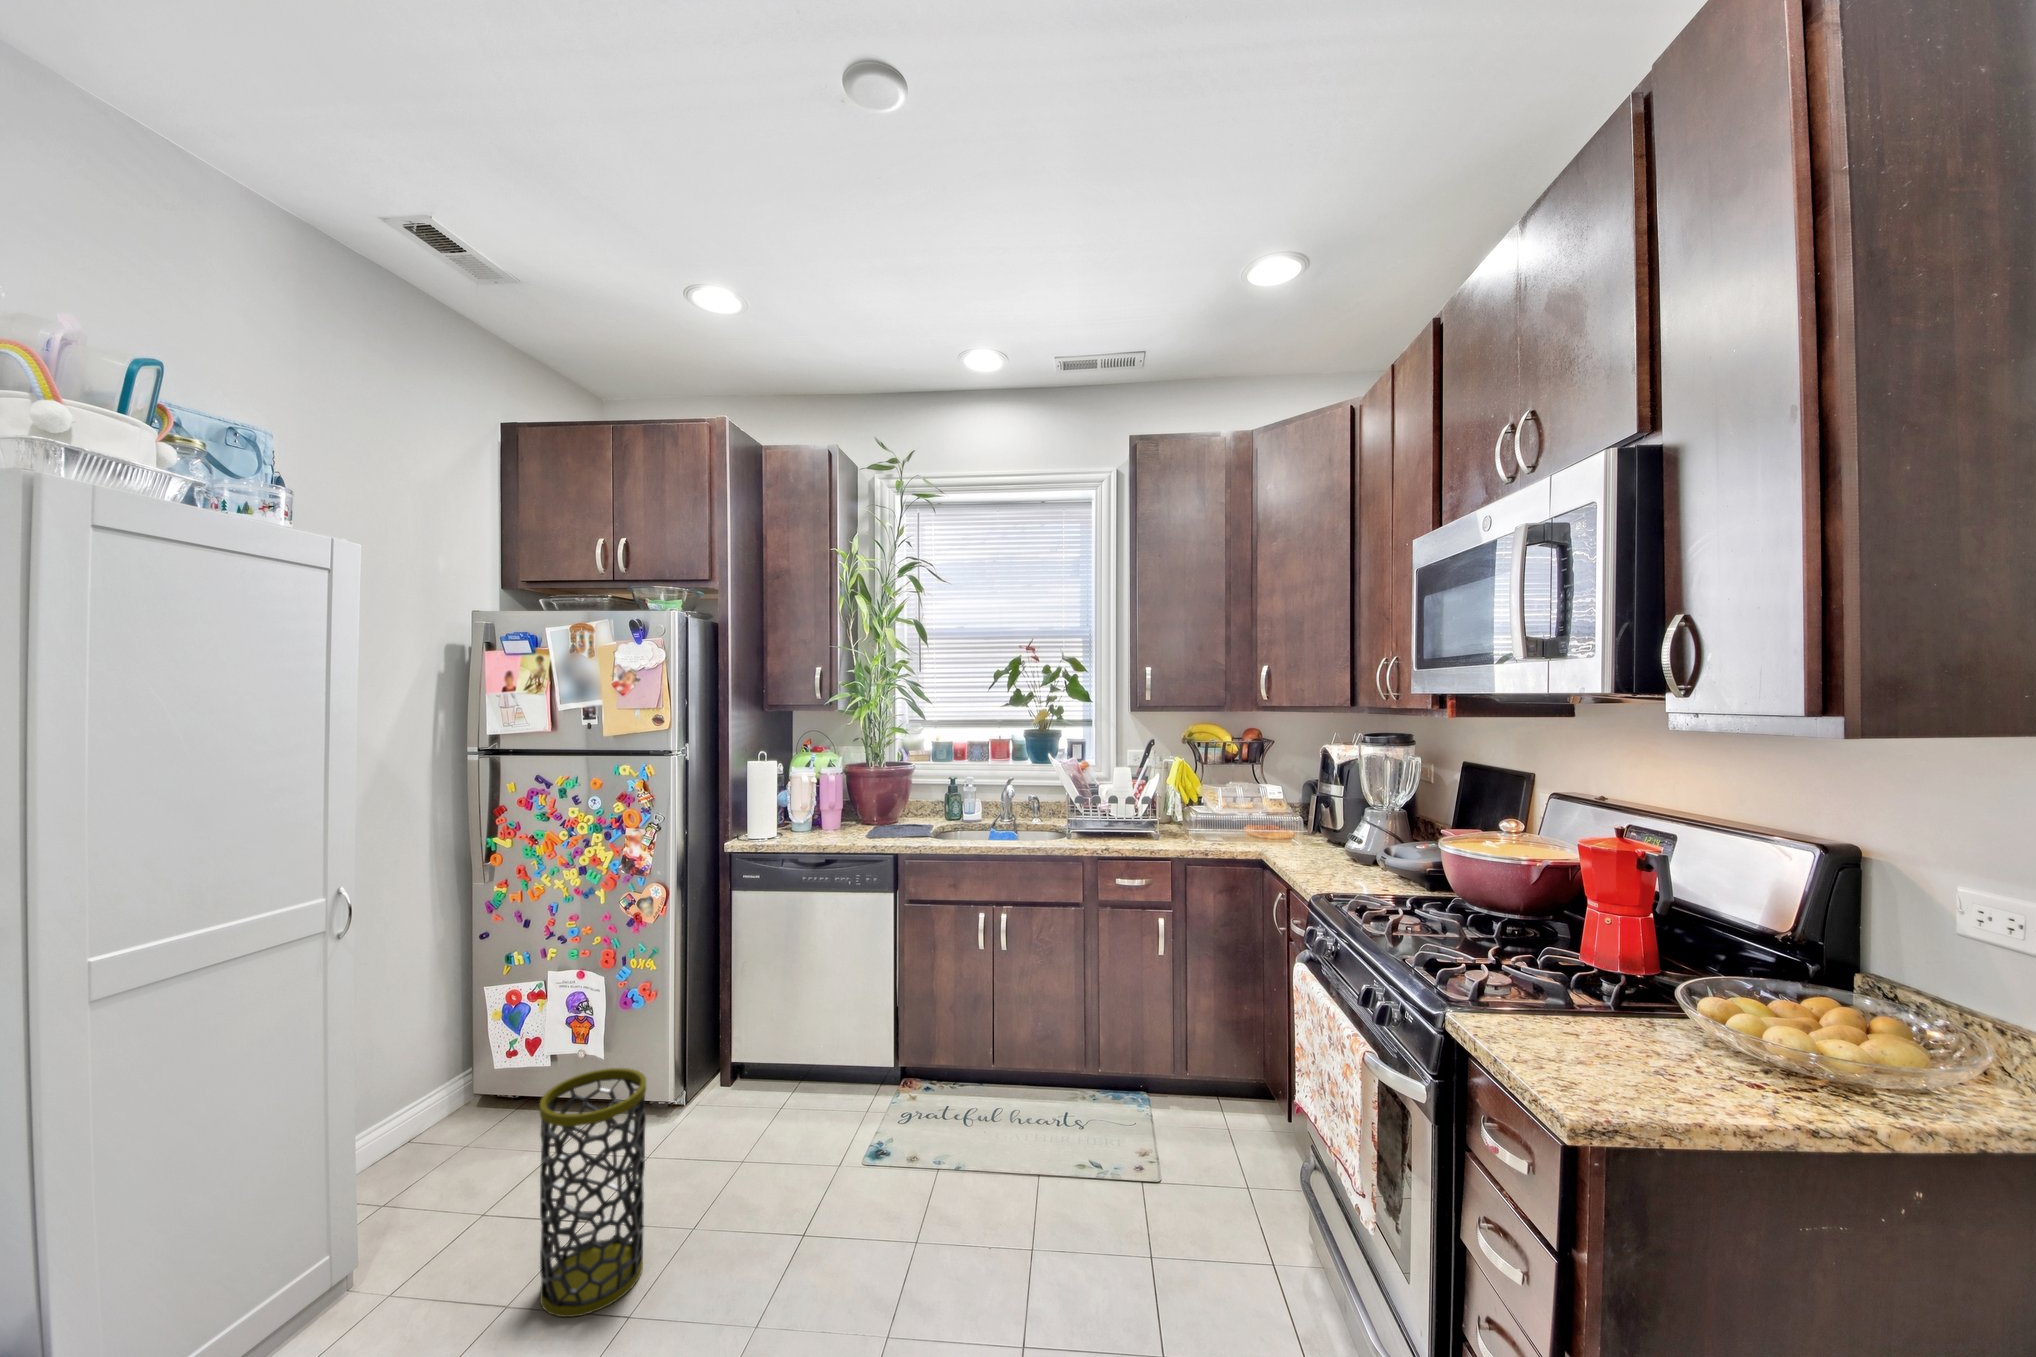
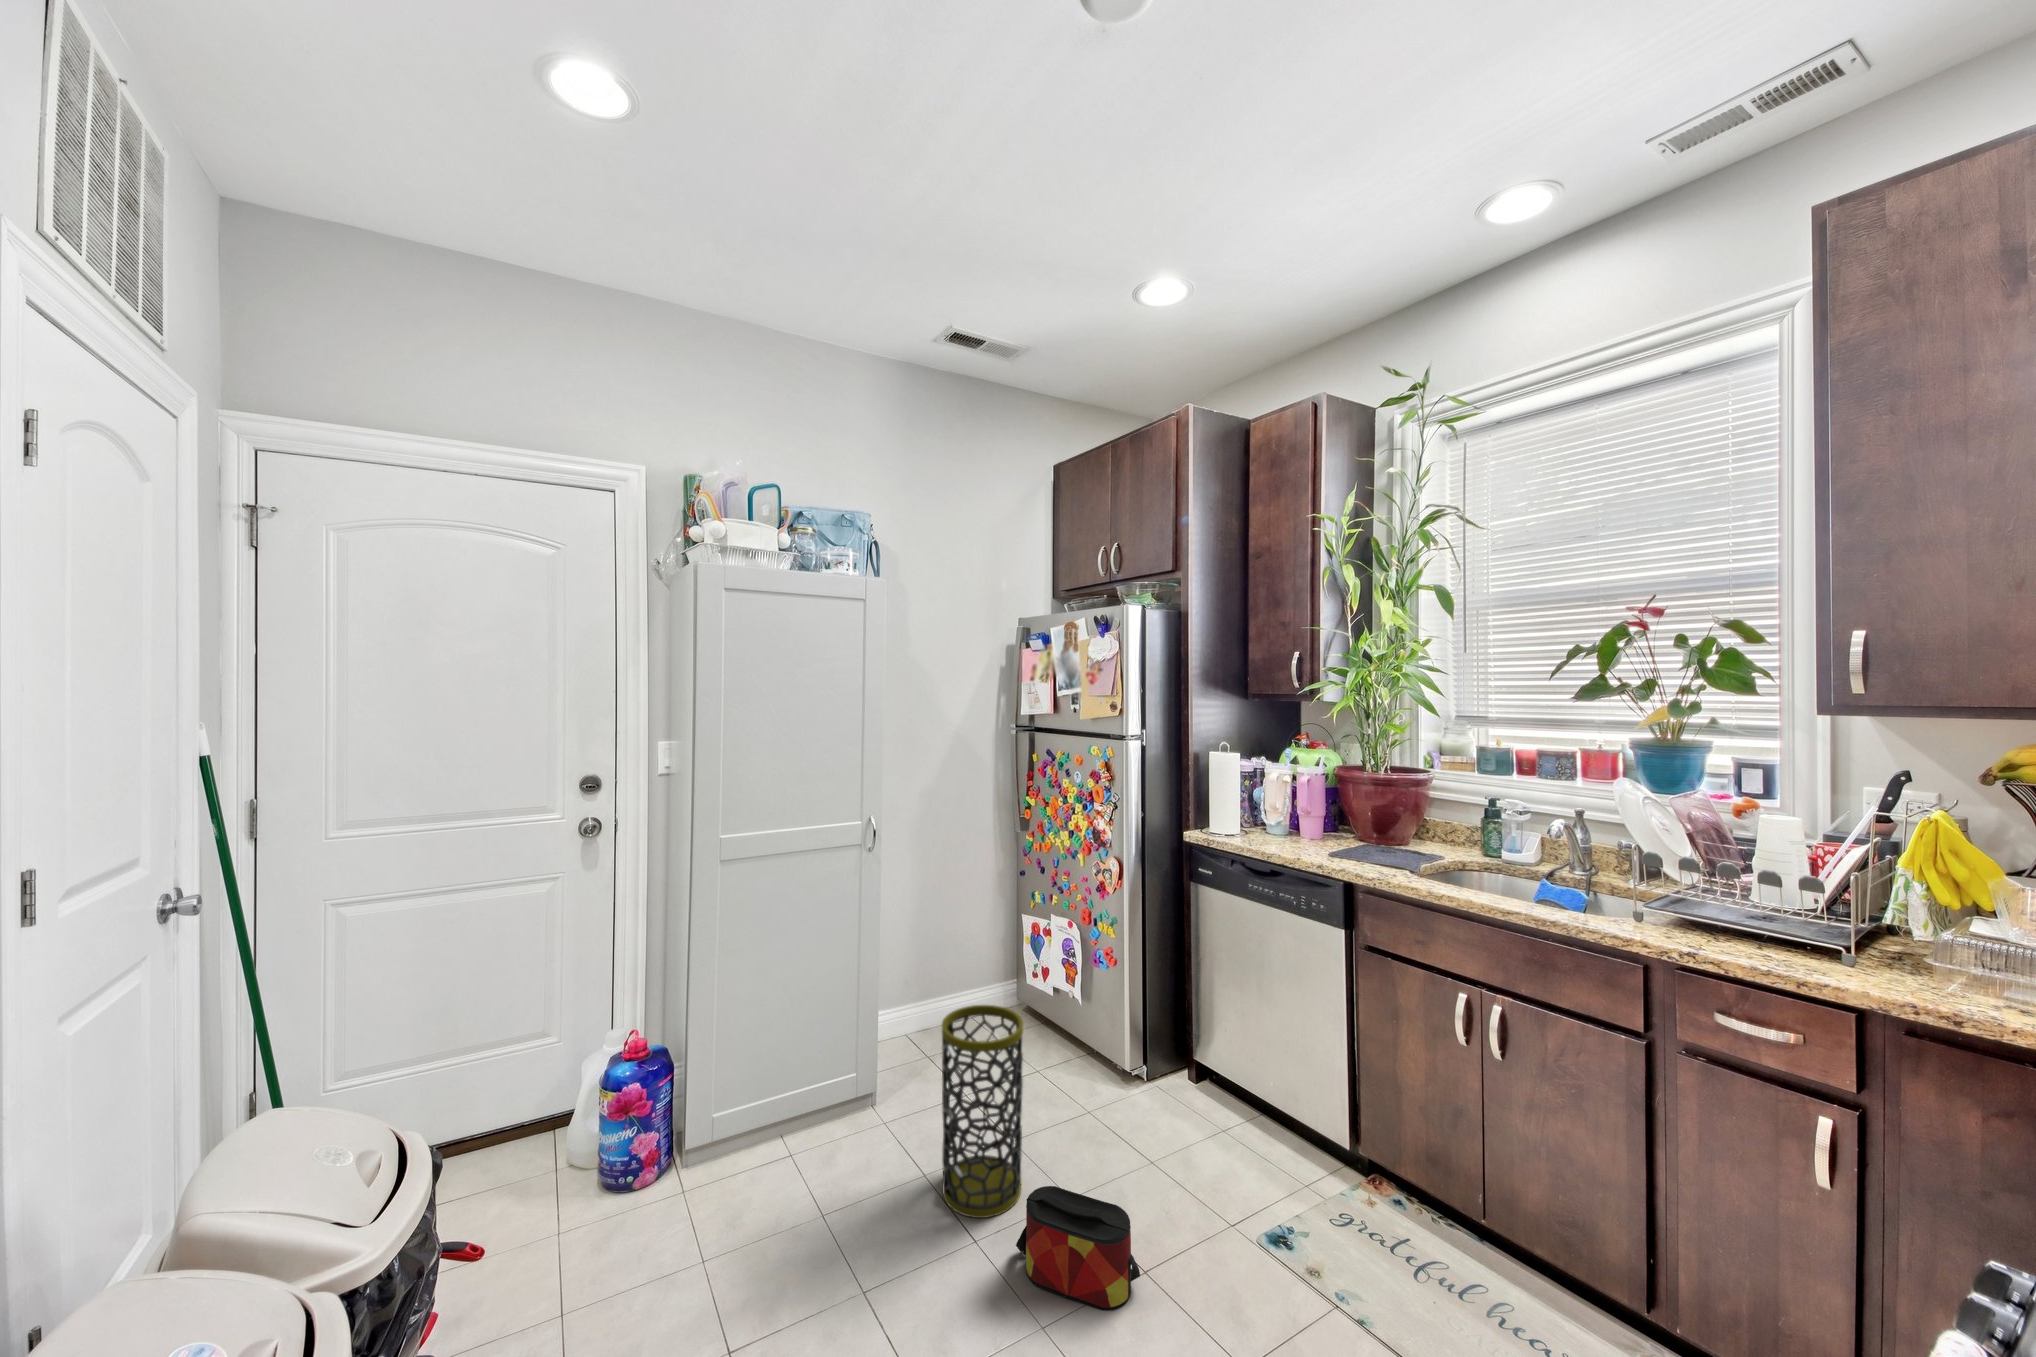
bag: none [681,1187,810,1306] -> present [1016,1186,1140,1311]

